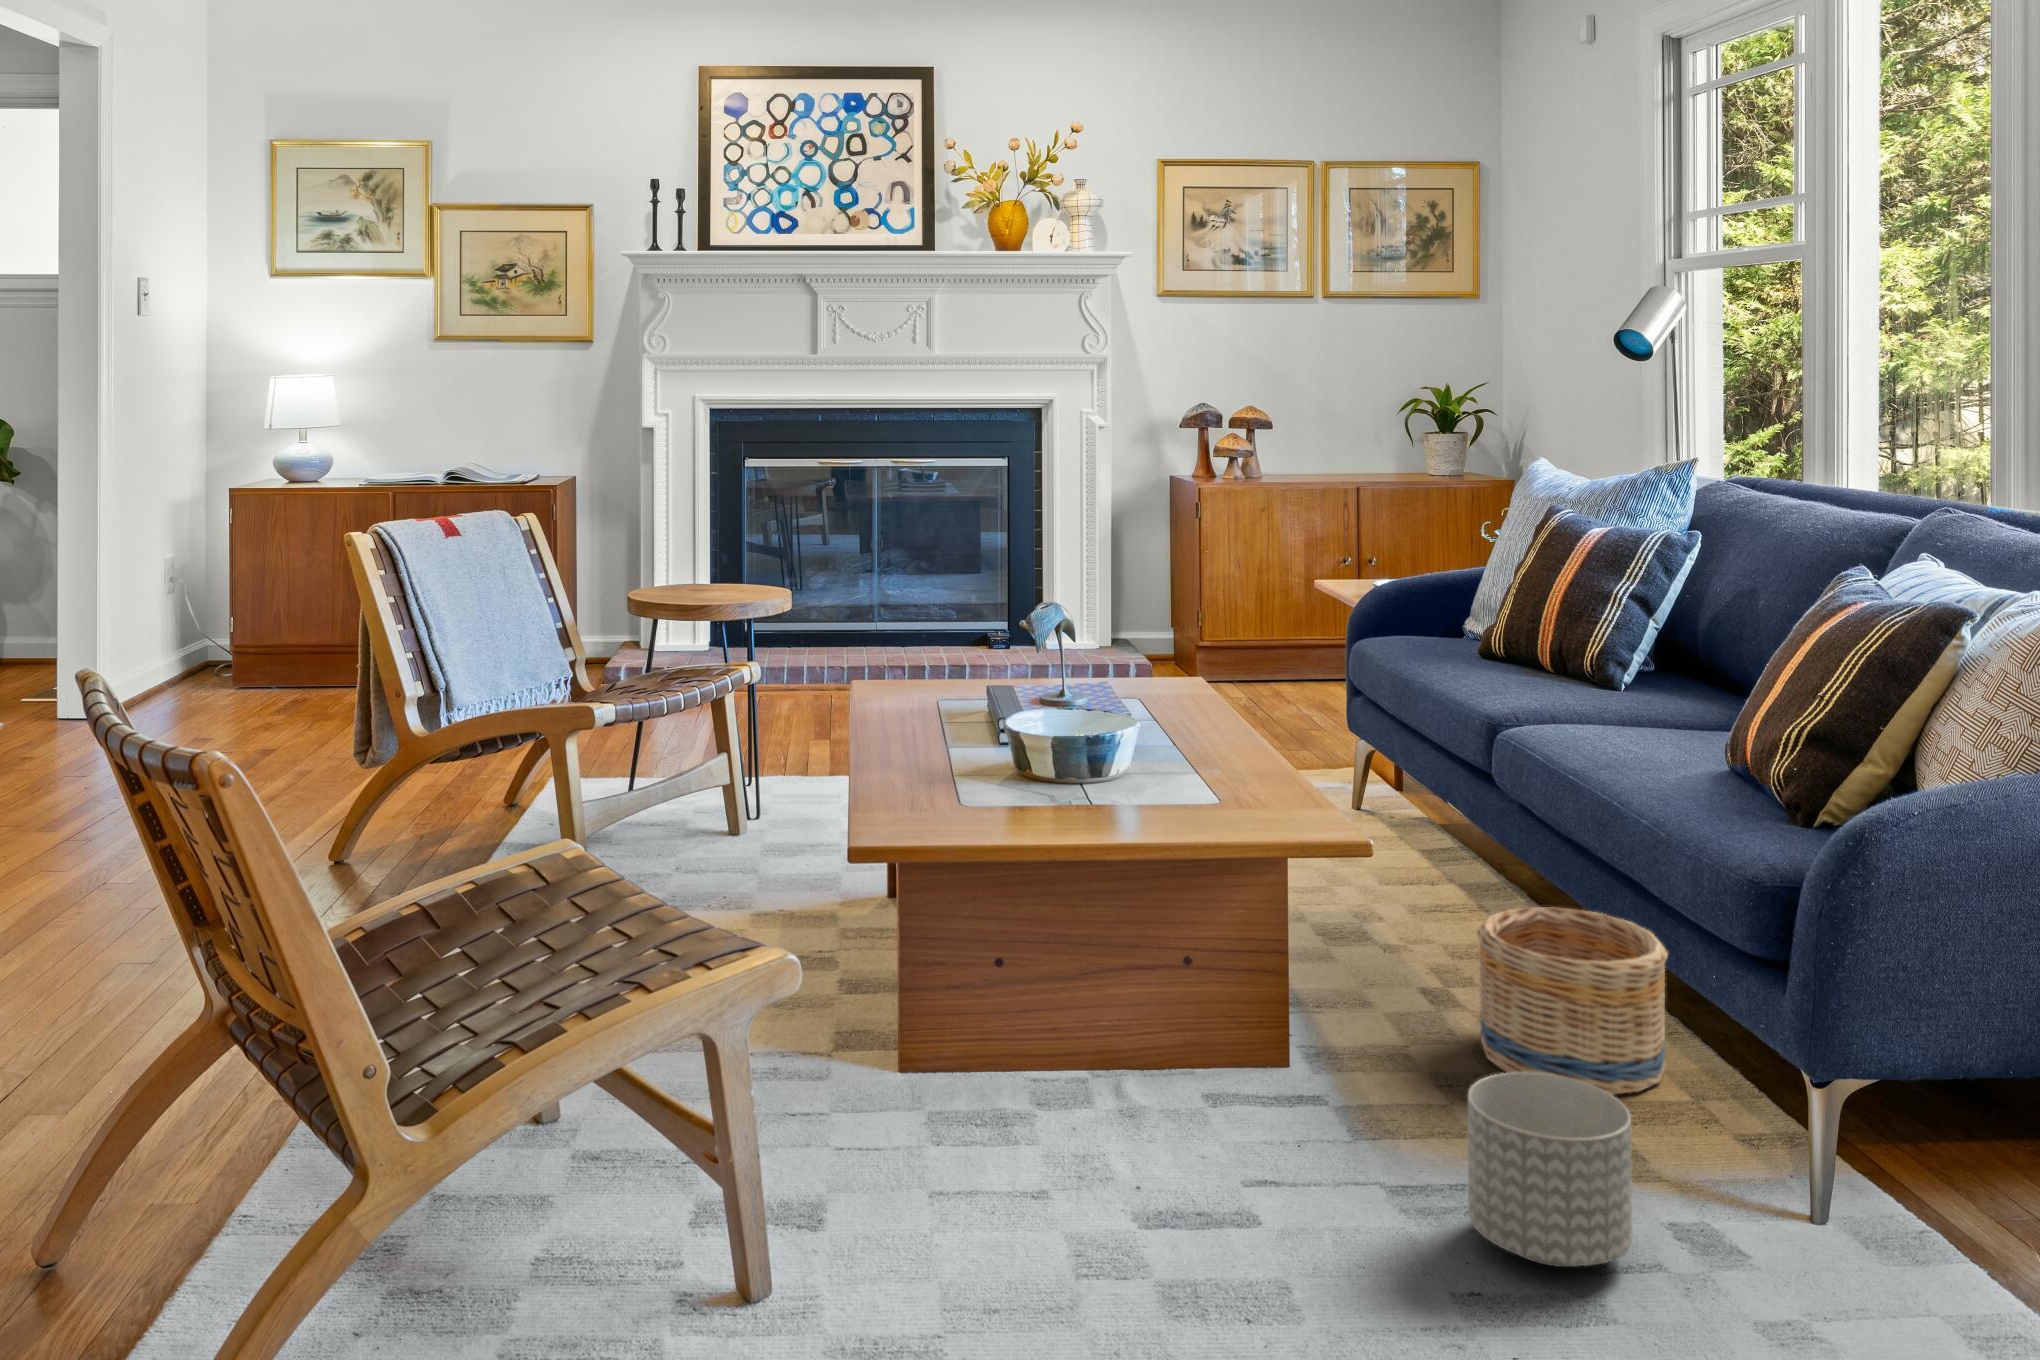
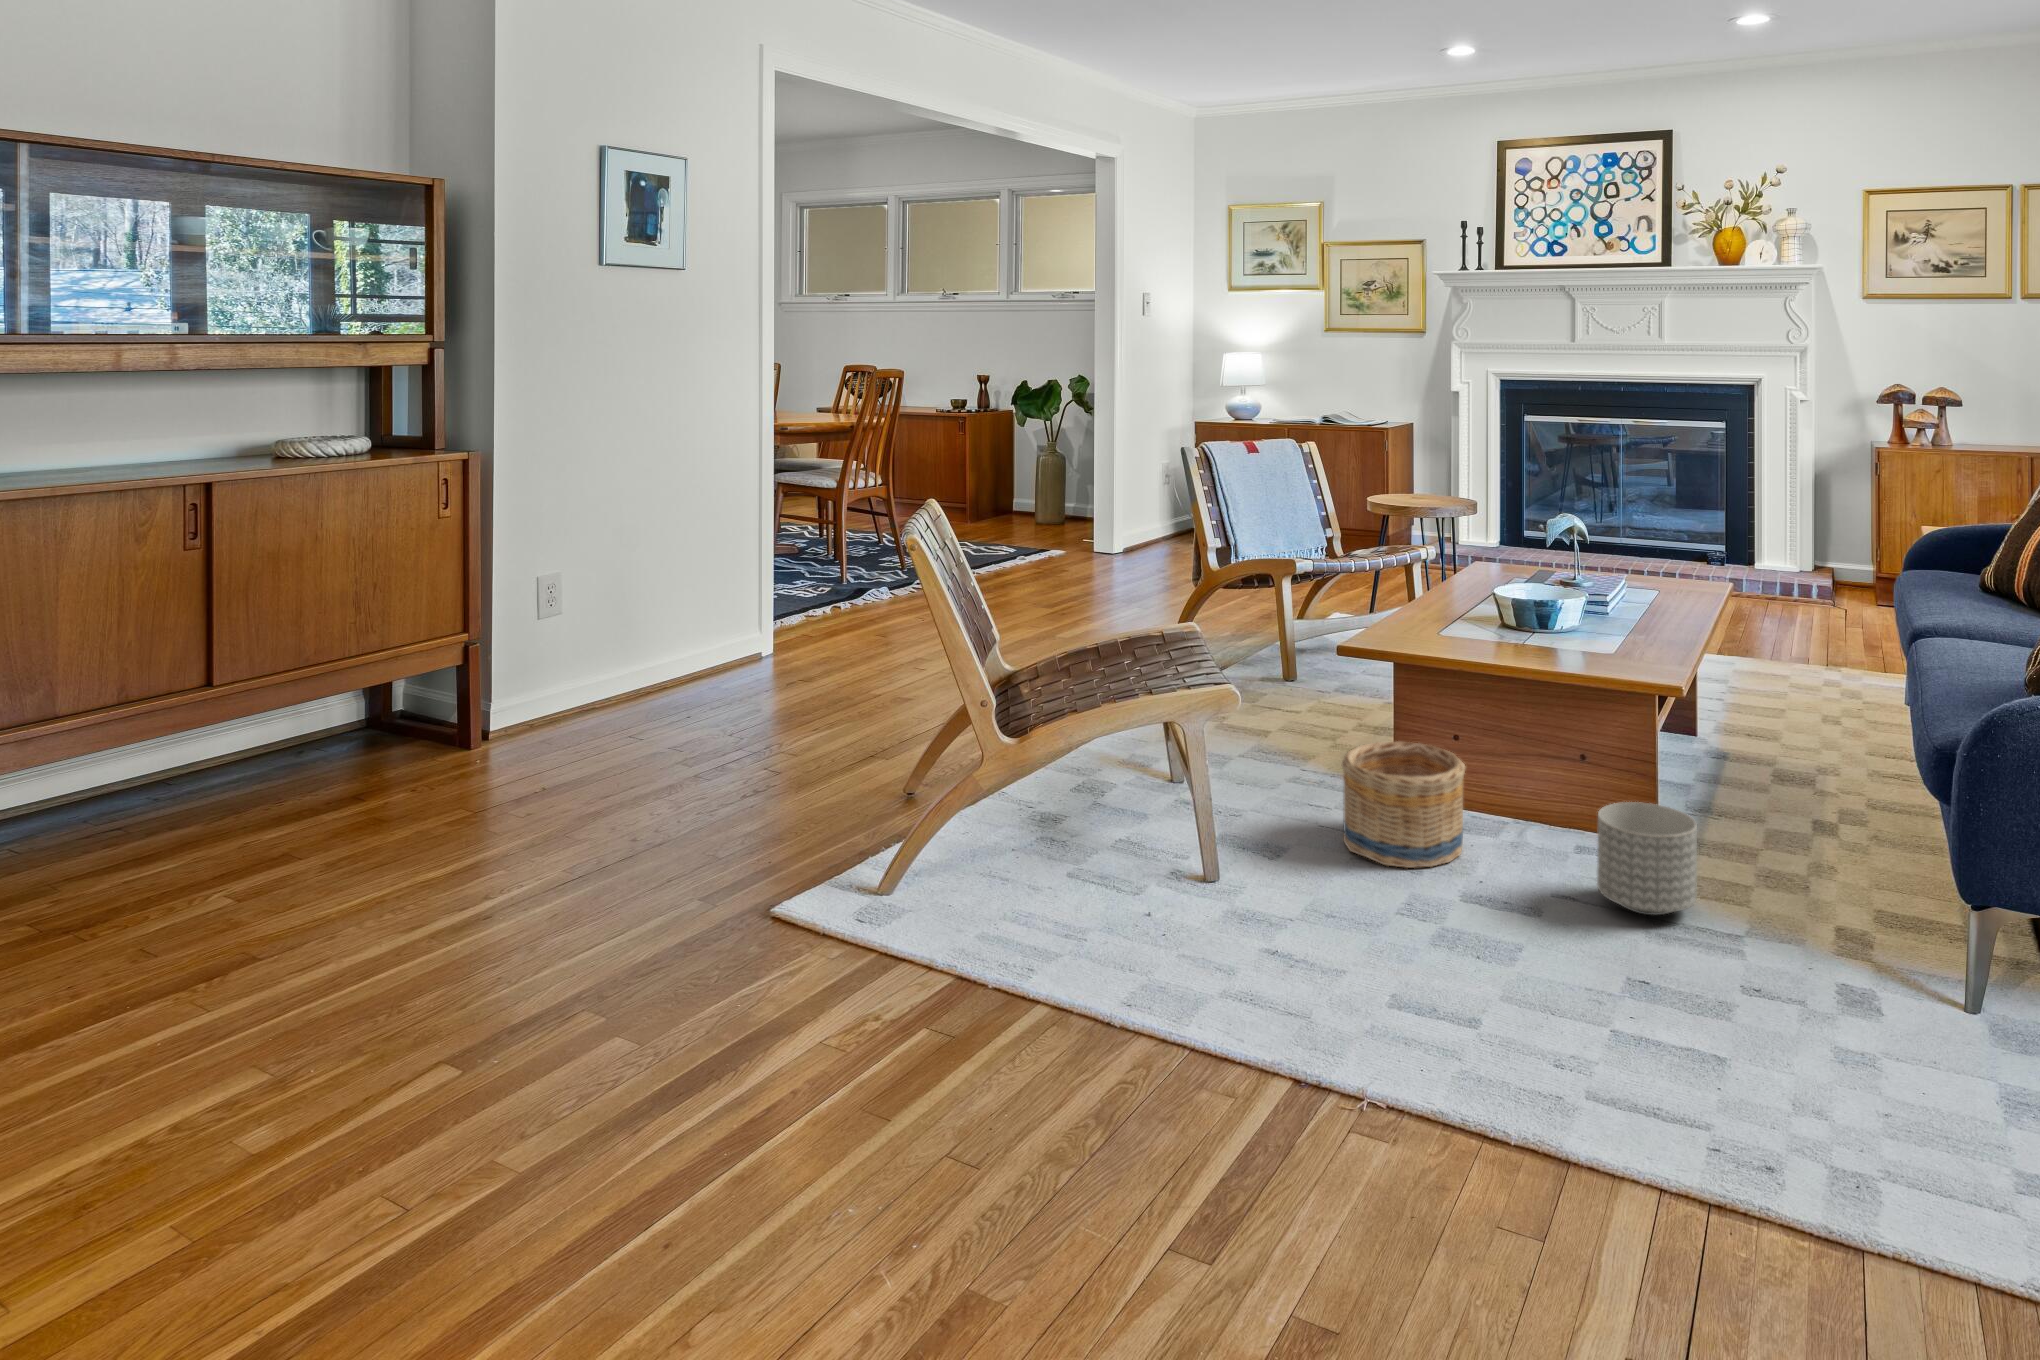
basket: present [1477,907,1668,1095] -> present [1342,742,1465,868]

